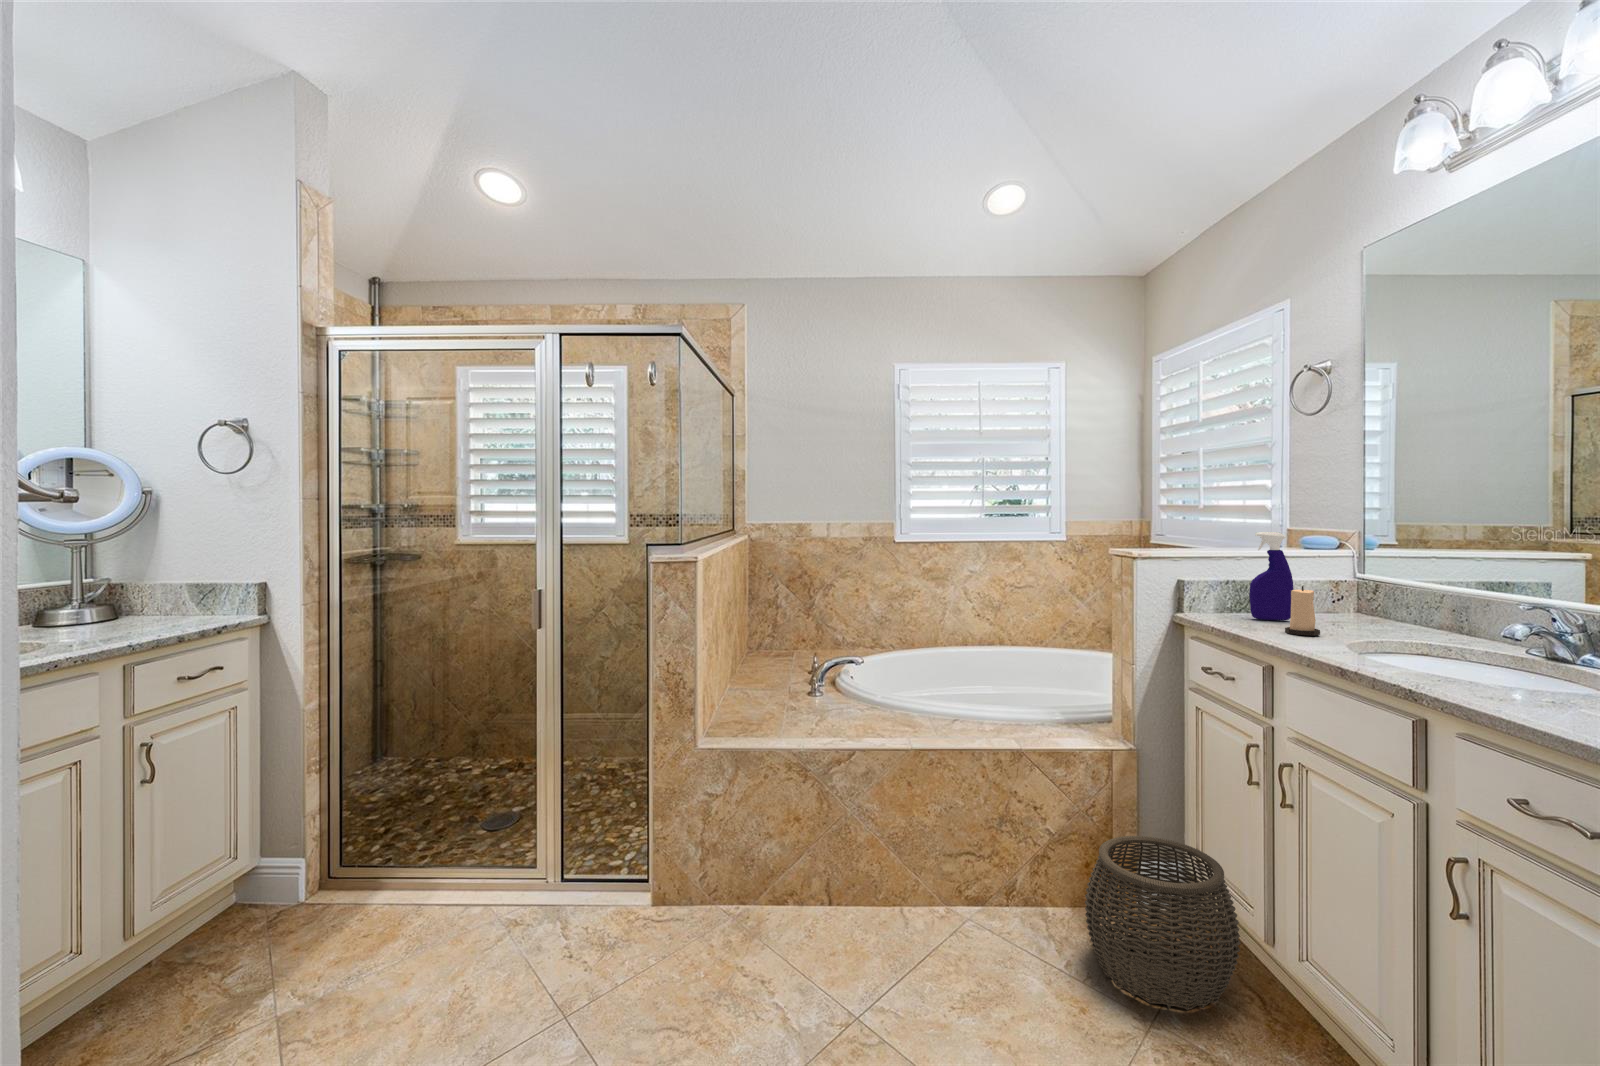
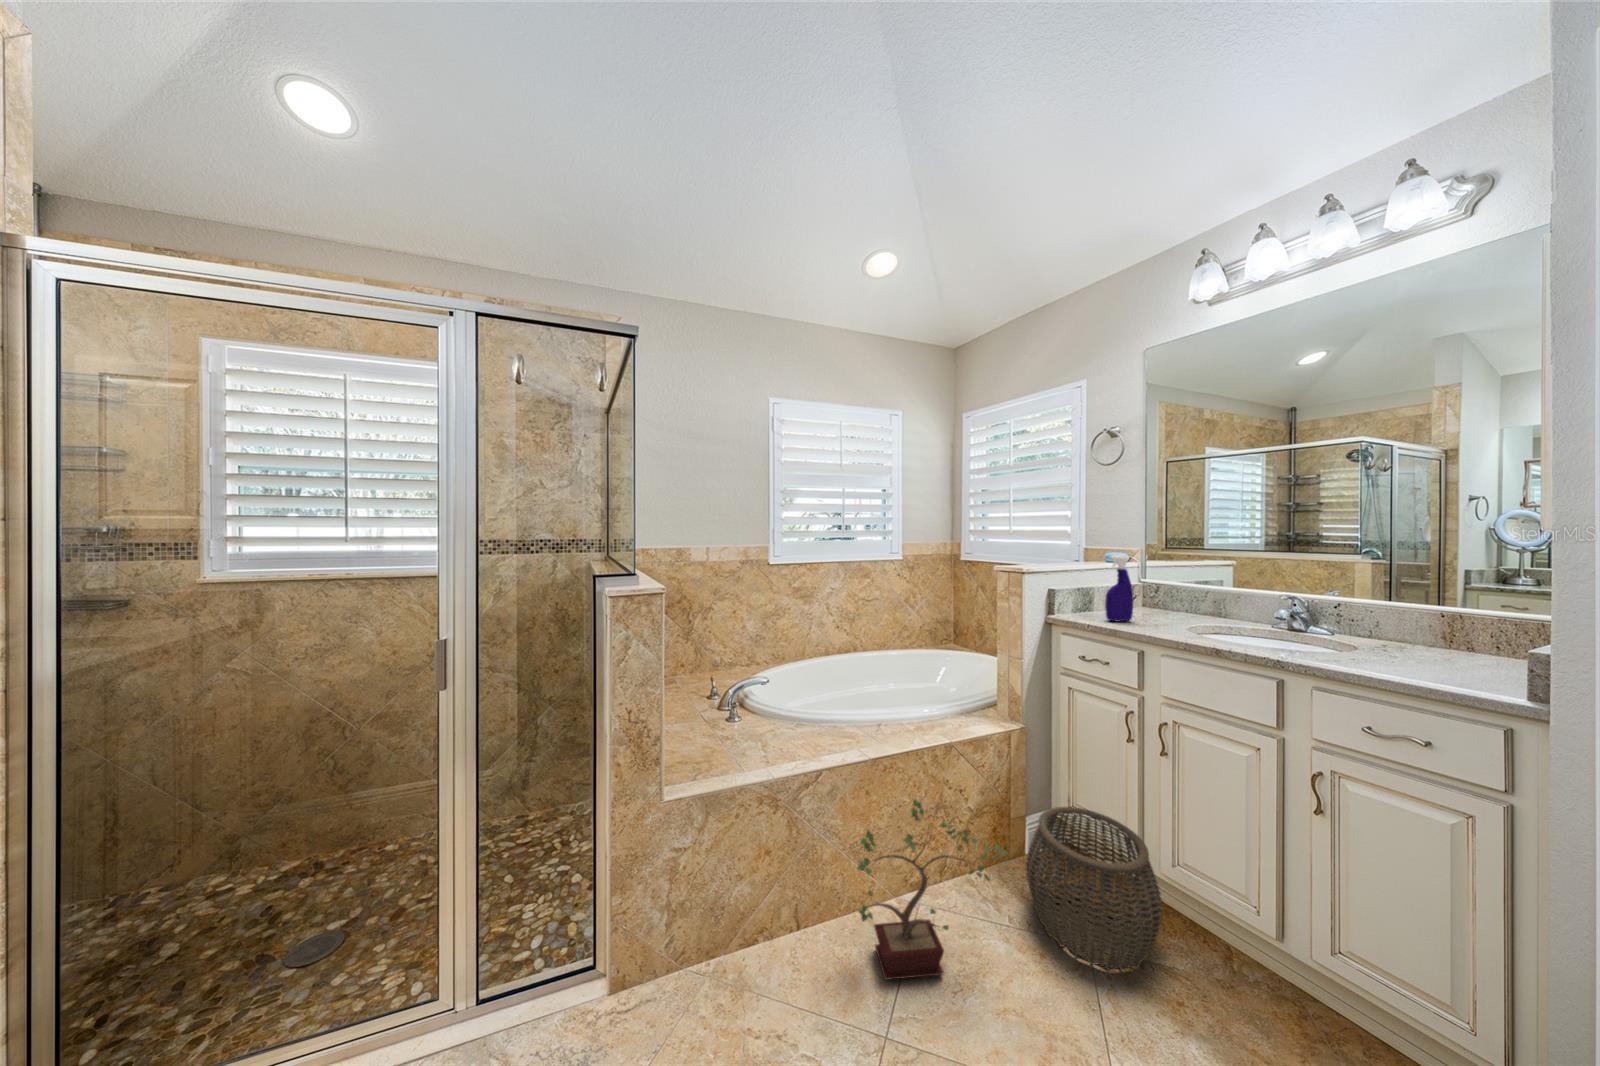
candle: present [1285,586,1320,636] -> none [1157,600,1184,639]
potted plant: none [863,780,1024,963] -> present [857,799,1008,980]

